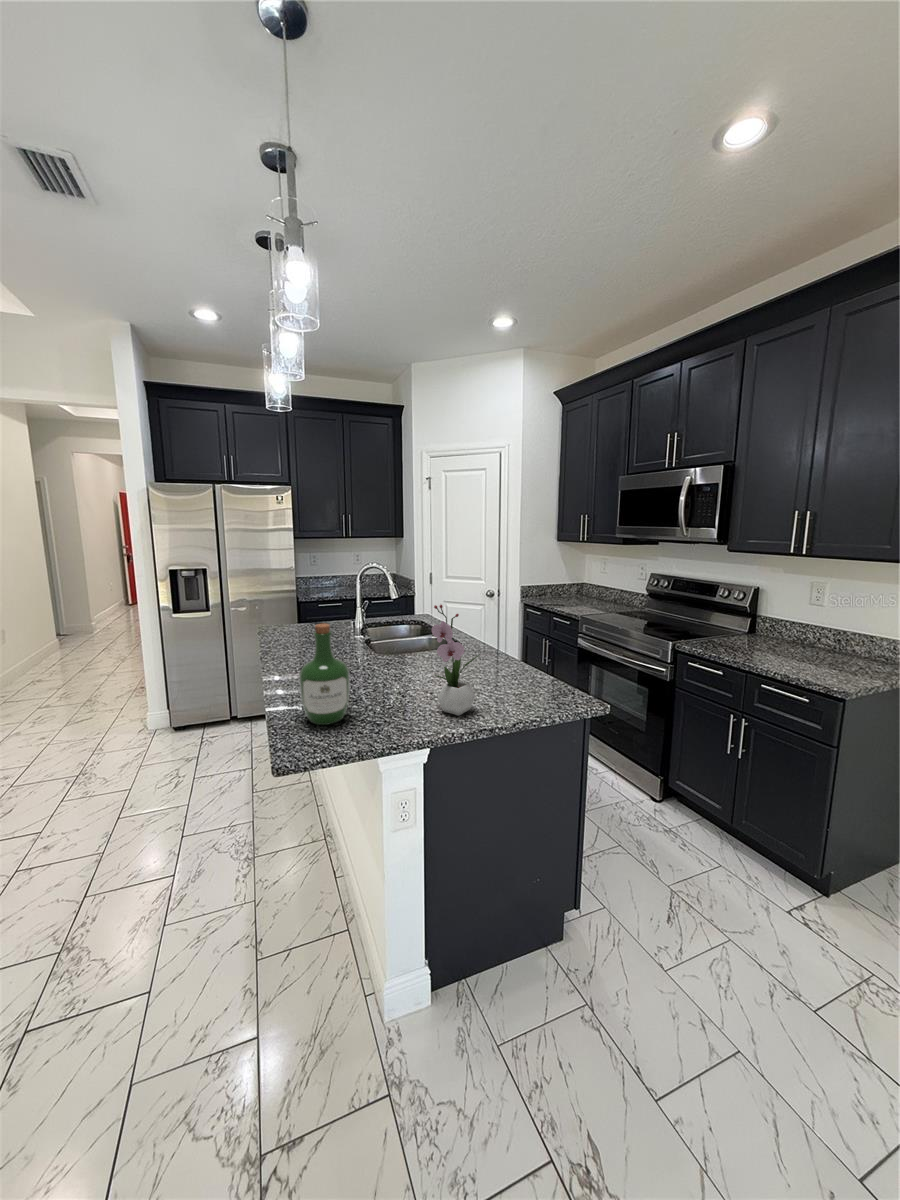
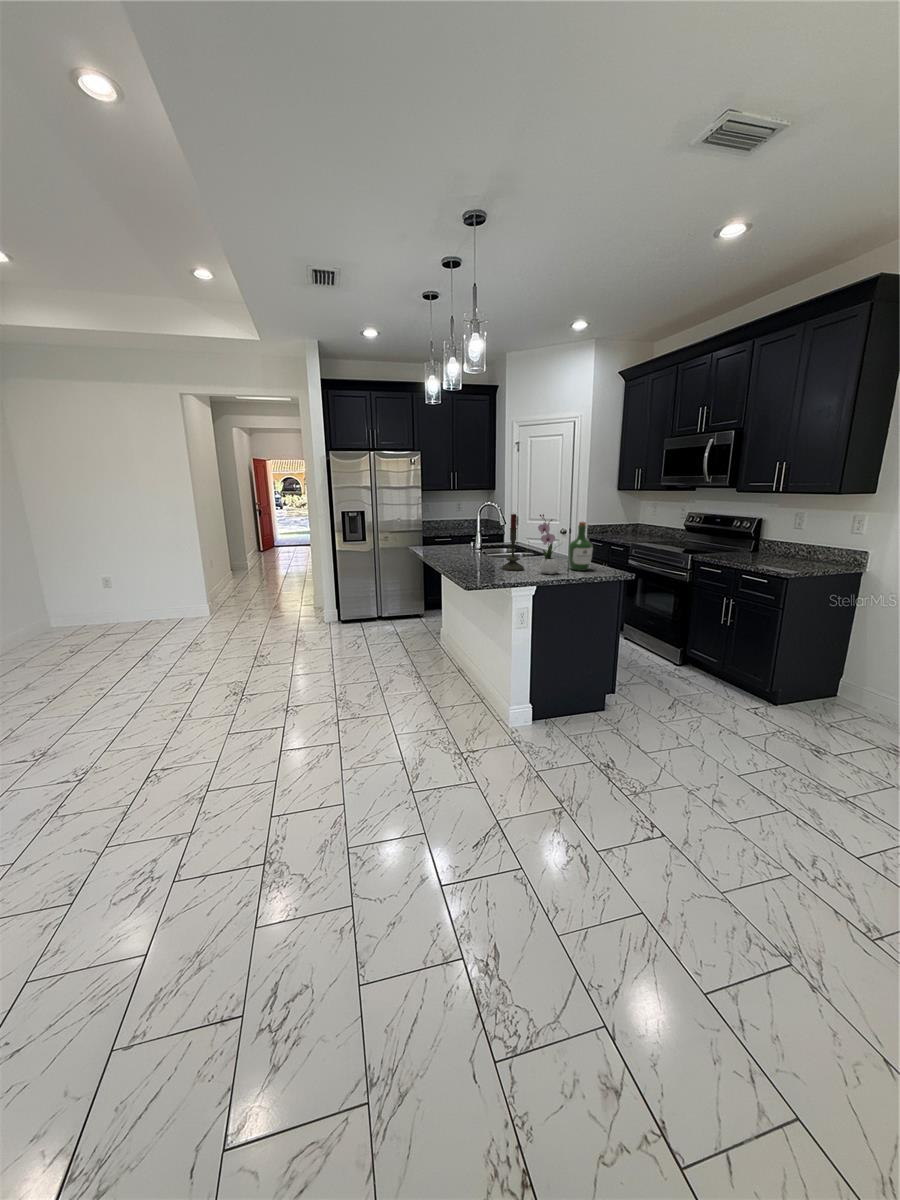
candle: none [373,597,413,705] -> present [502,514,524,571]
wine bottle: present [299,624,350,725] -> present [568,522,593,571]

